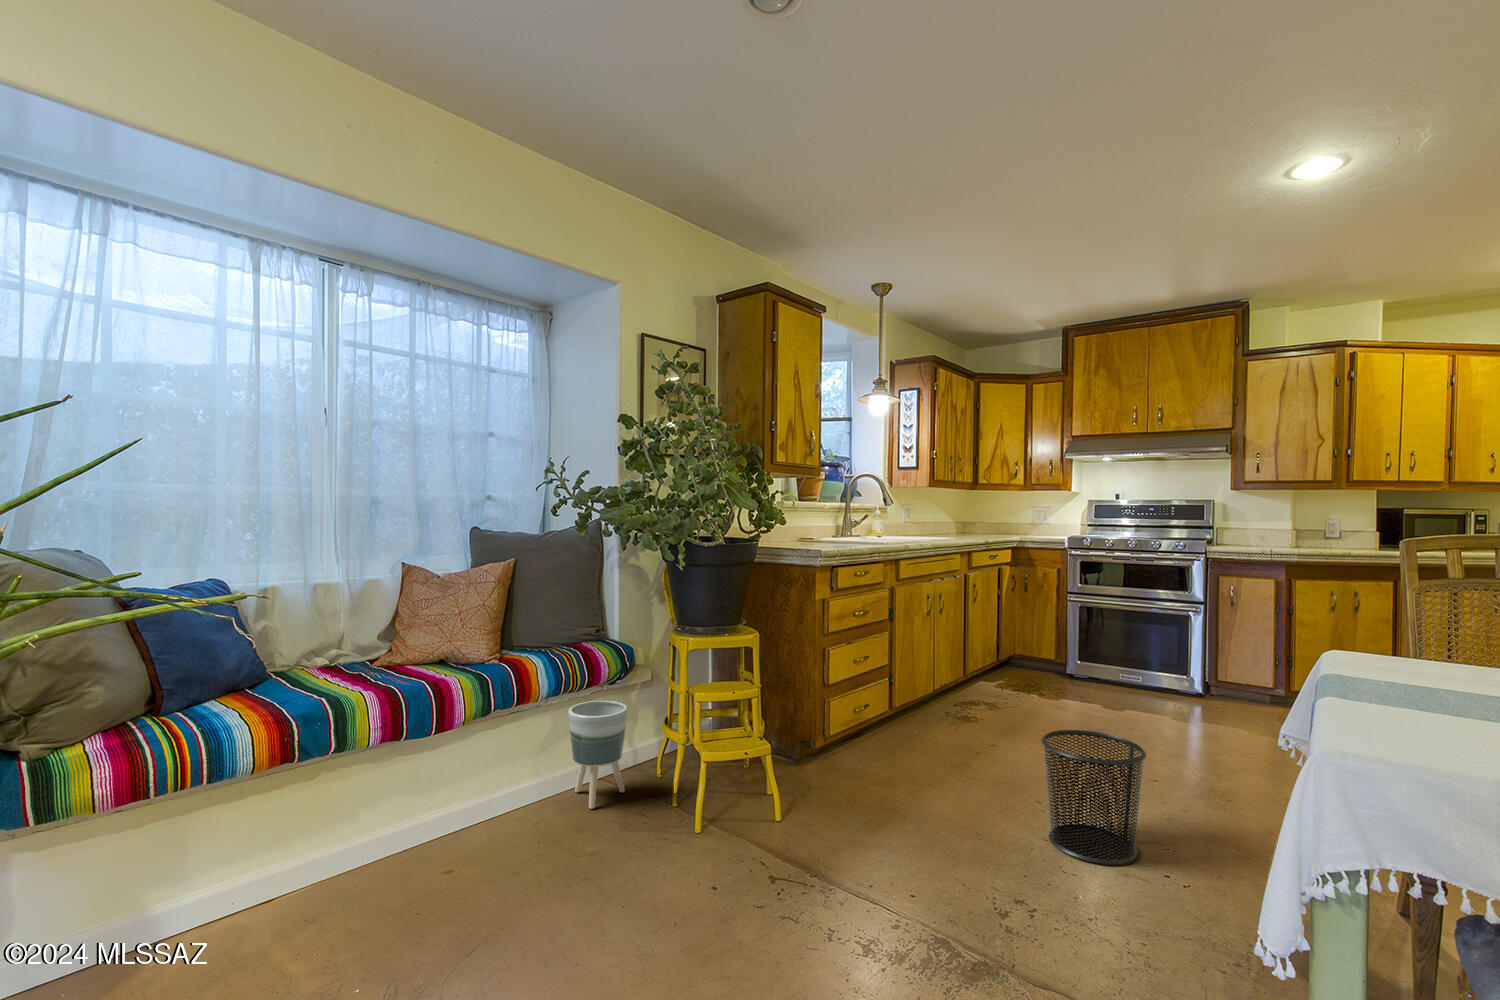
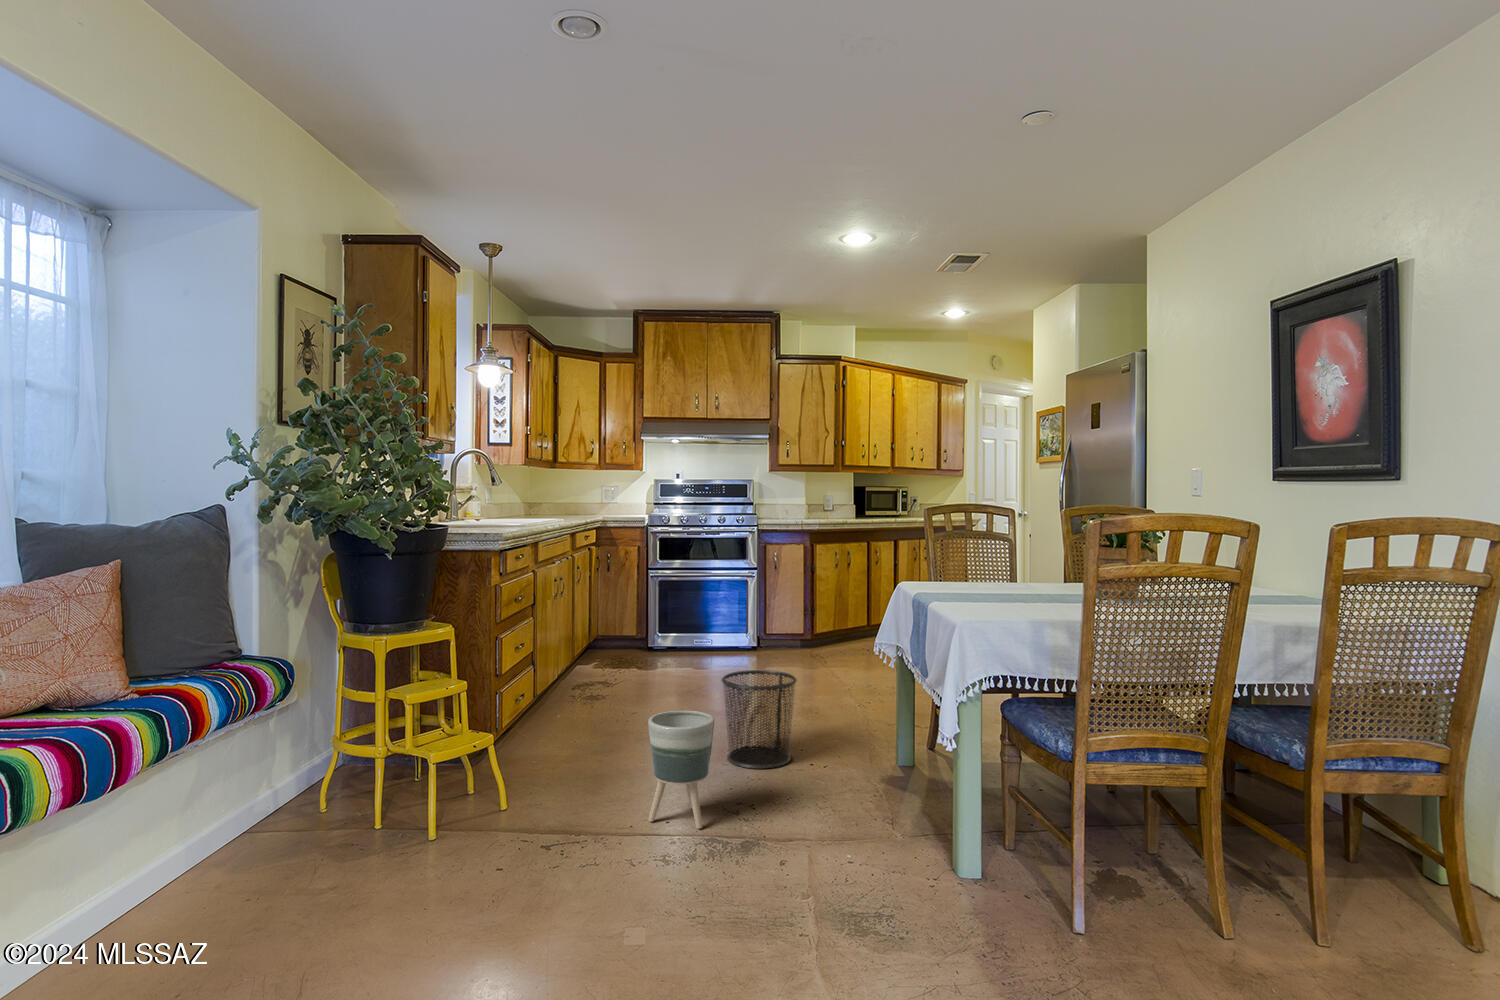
planter: present [568,701,628,809] -> present [648,710,714,829]

